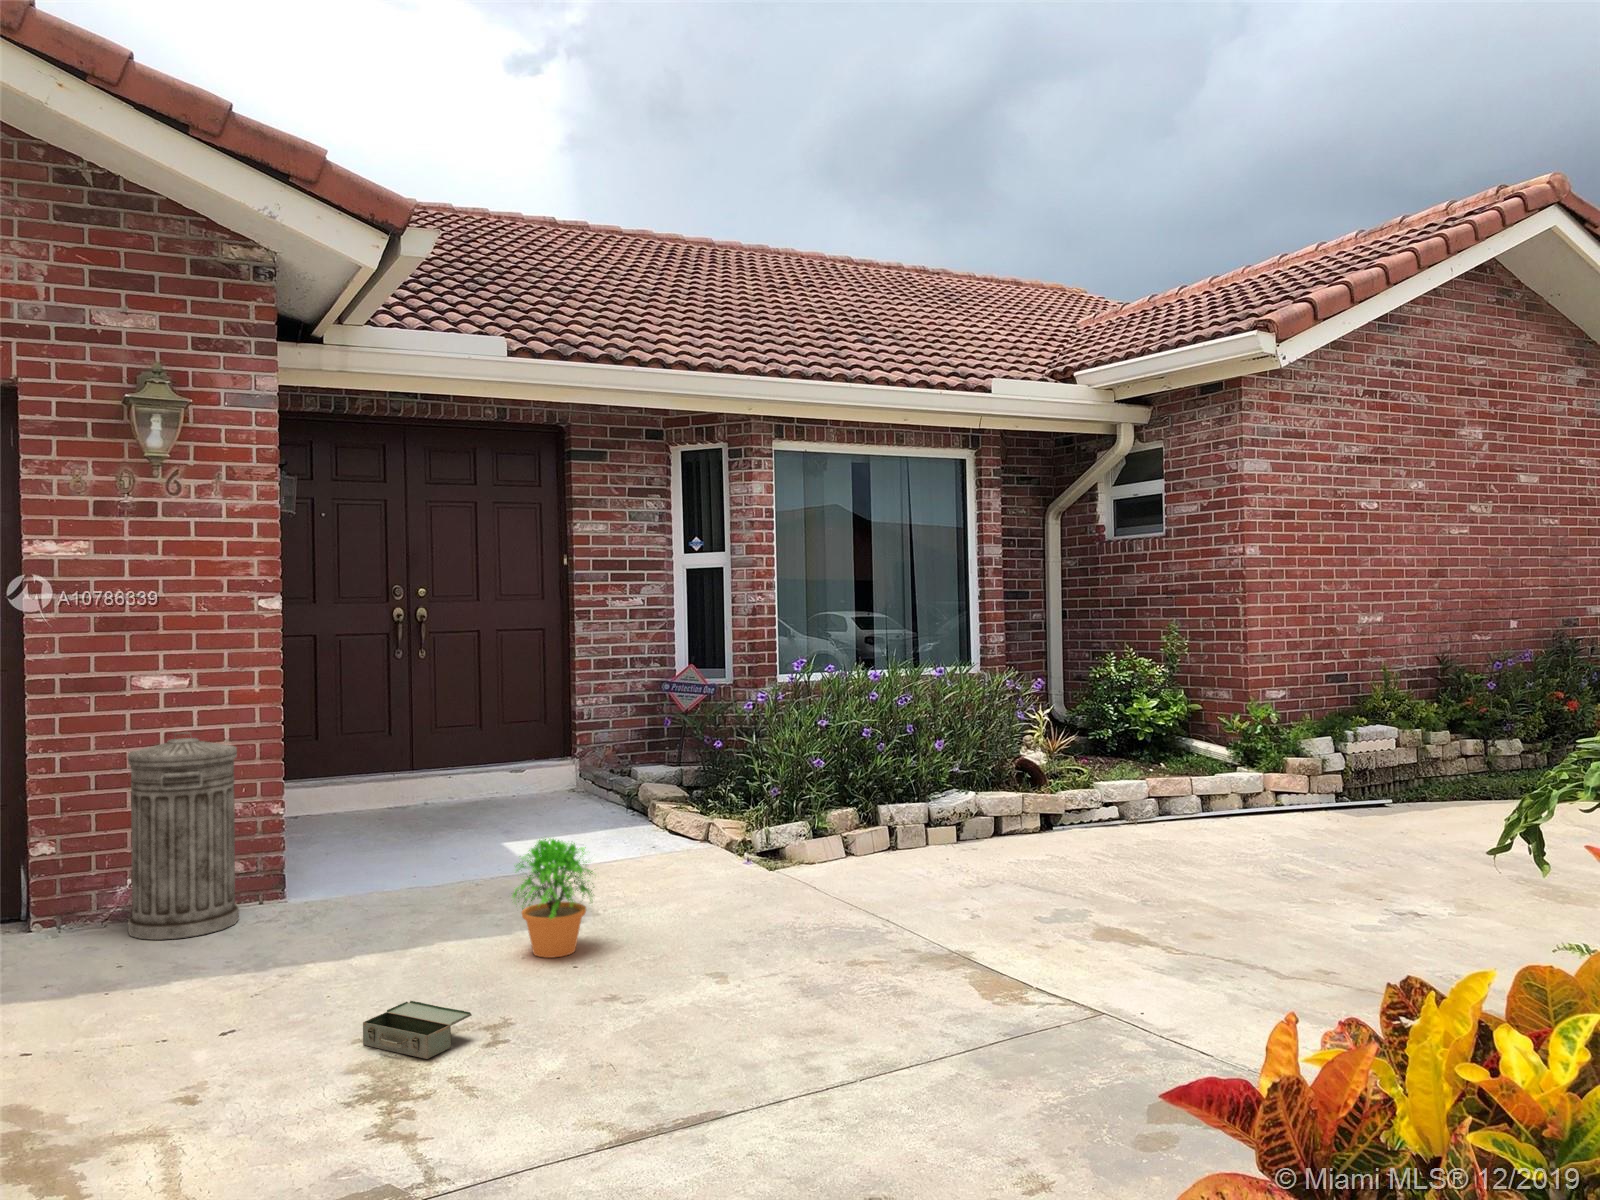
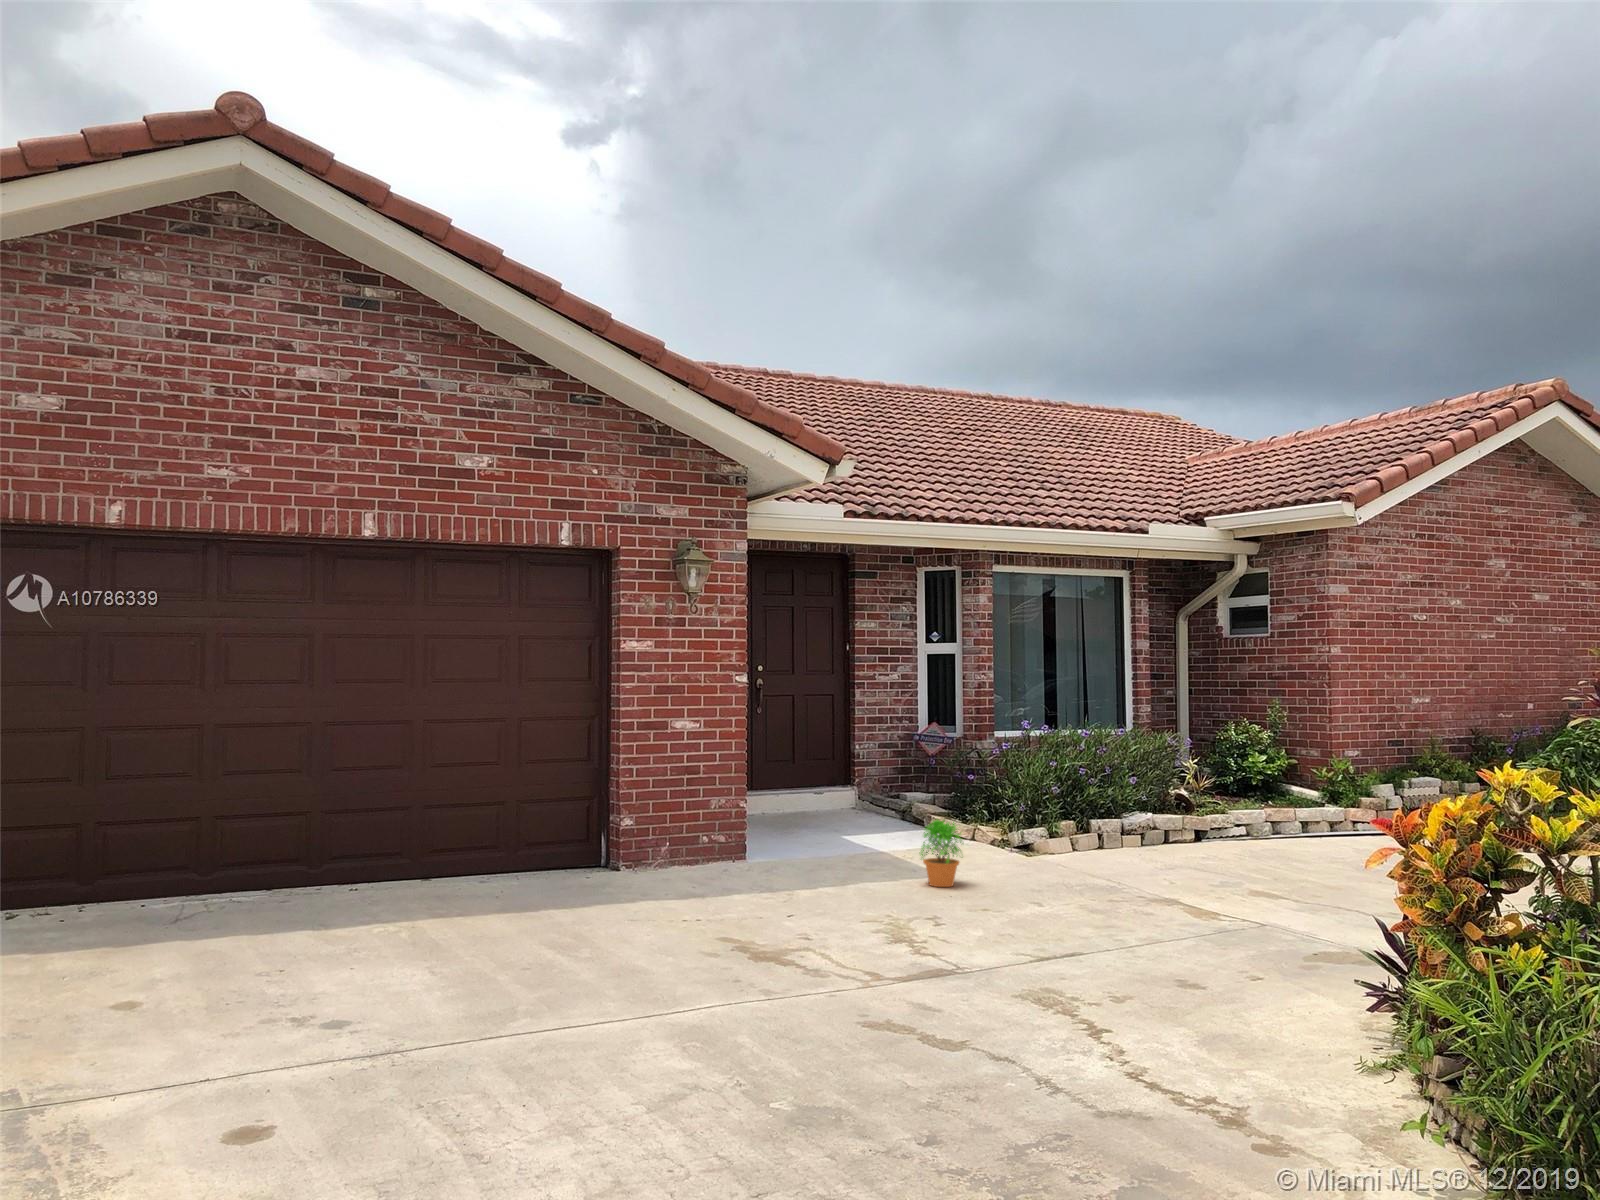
trash can: present [128,732,239,940] -> none [680,755,739,874]
toolbox: present [363,1001,472,1059] -> none [888,895,941,919]

